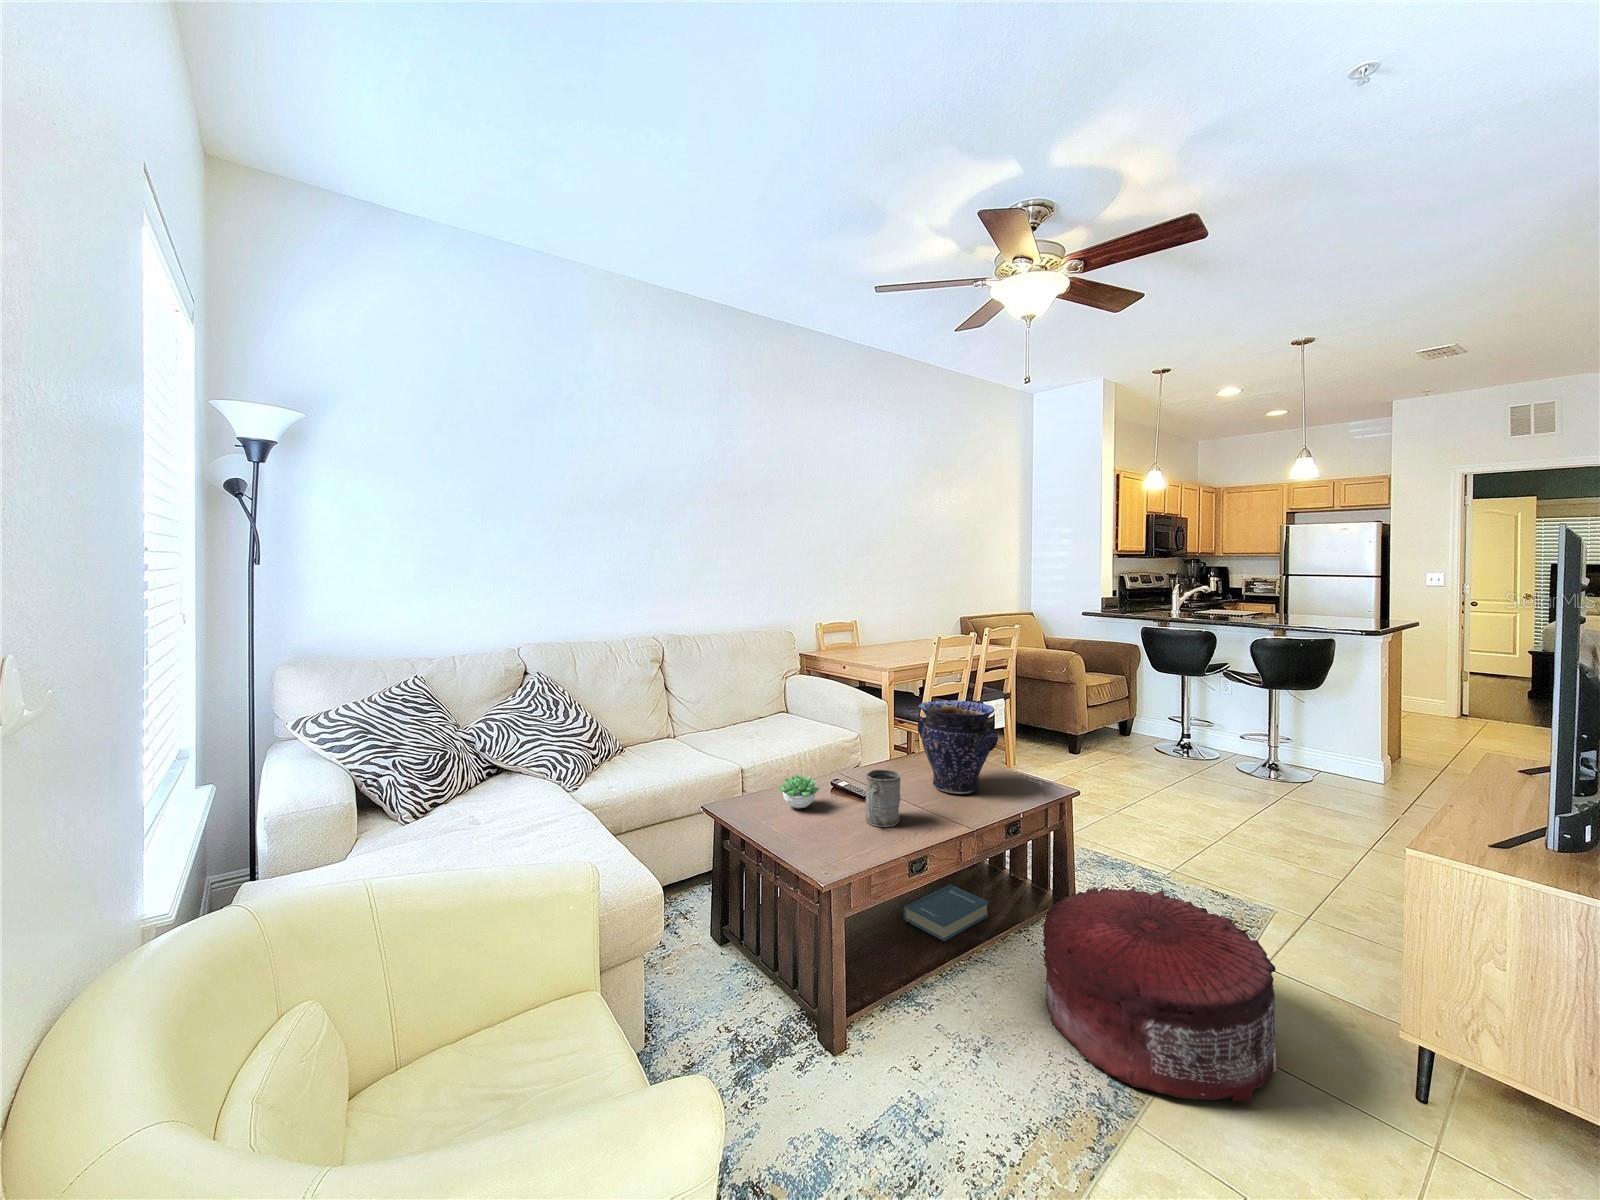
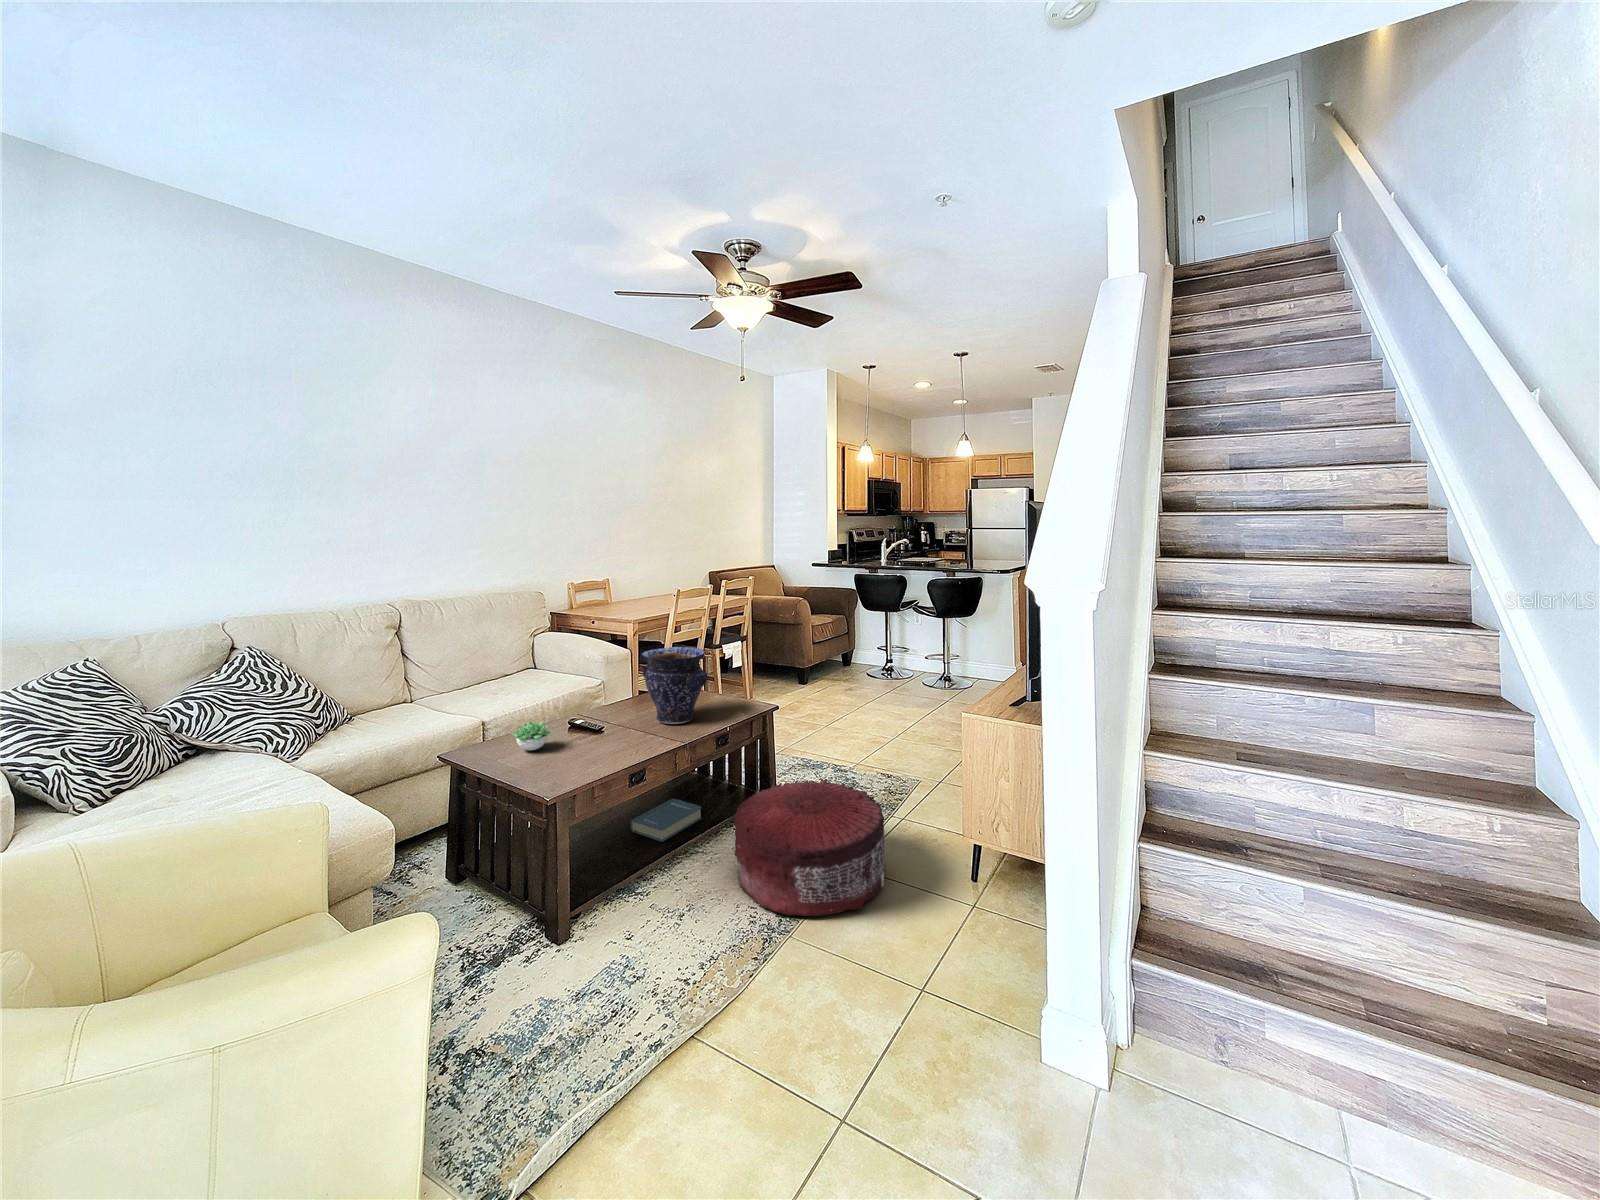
mug: present [866,770,900,827] -> none [590,710,622,757]

